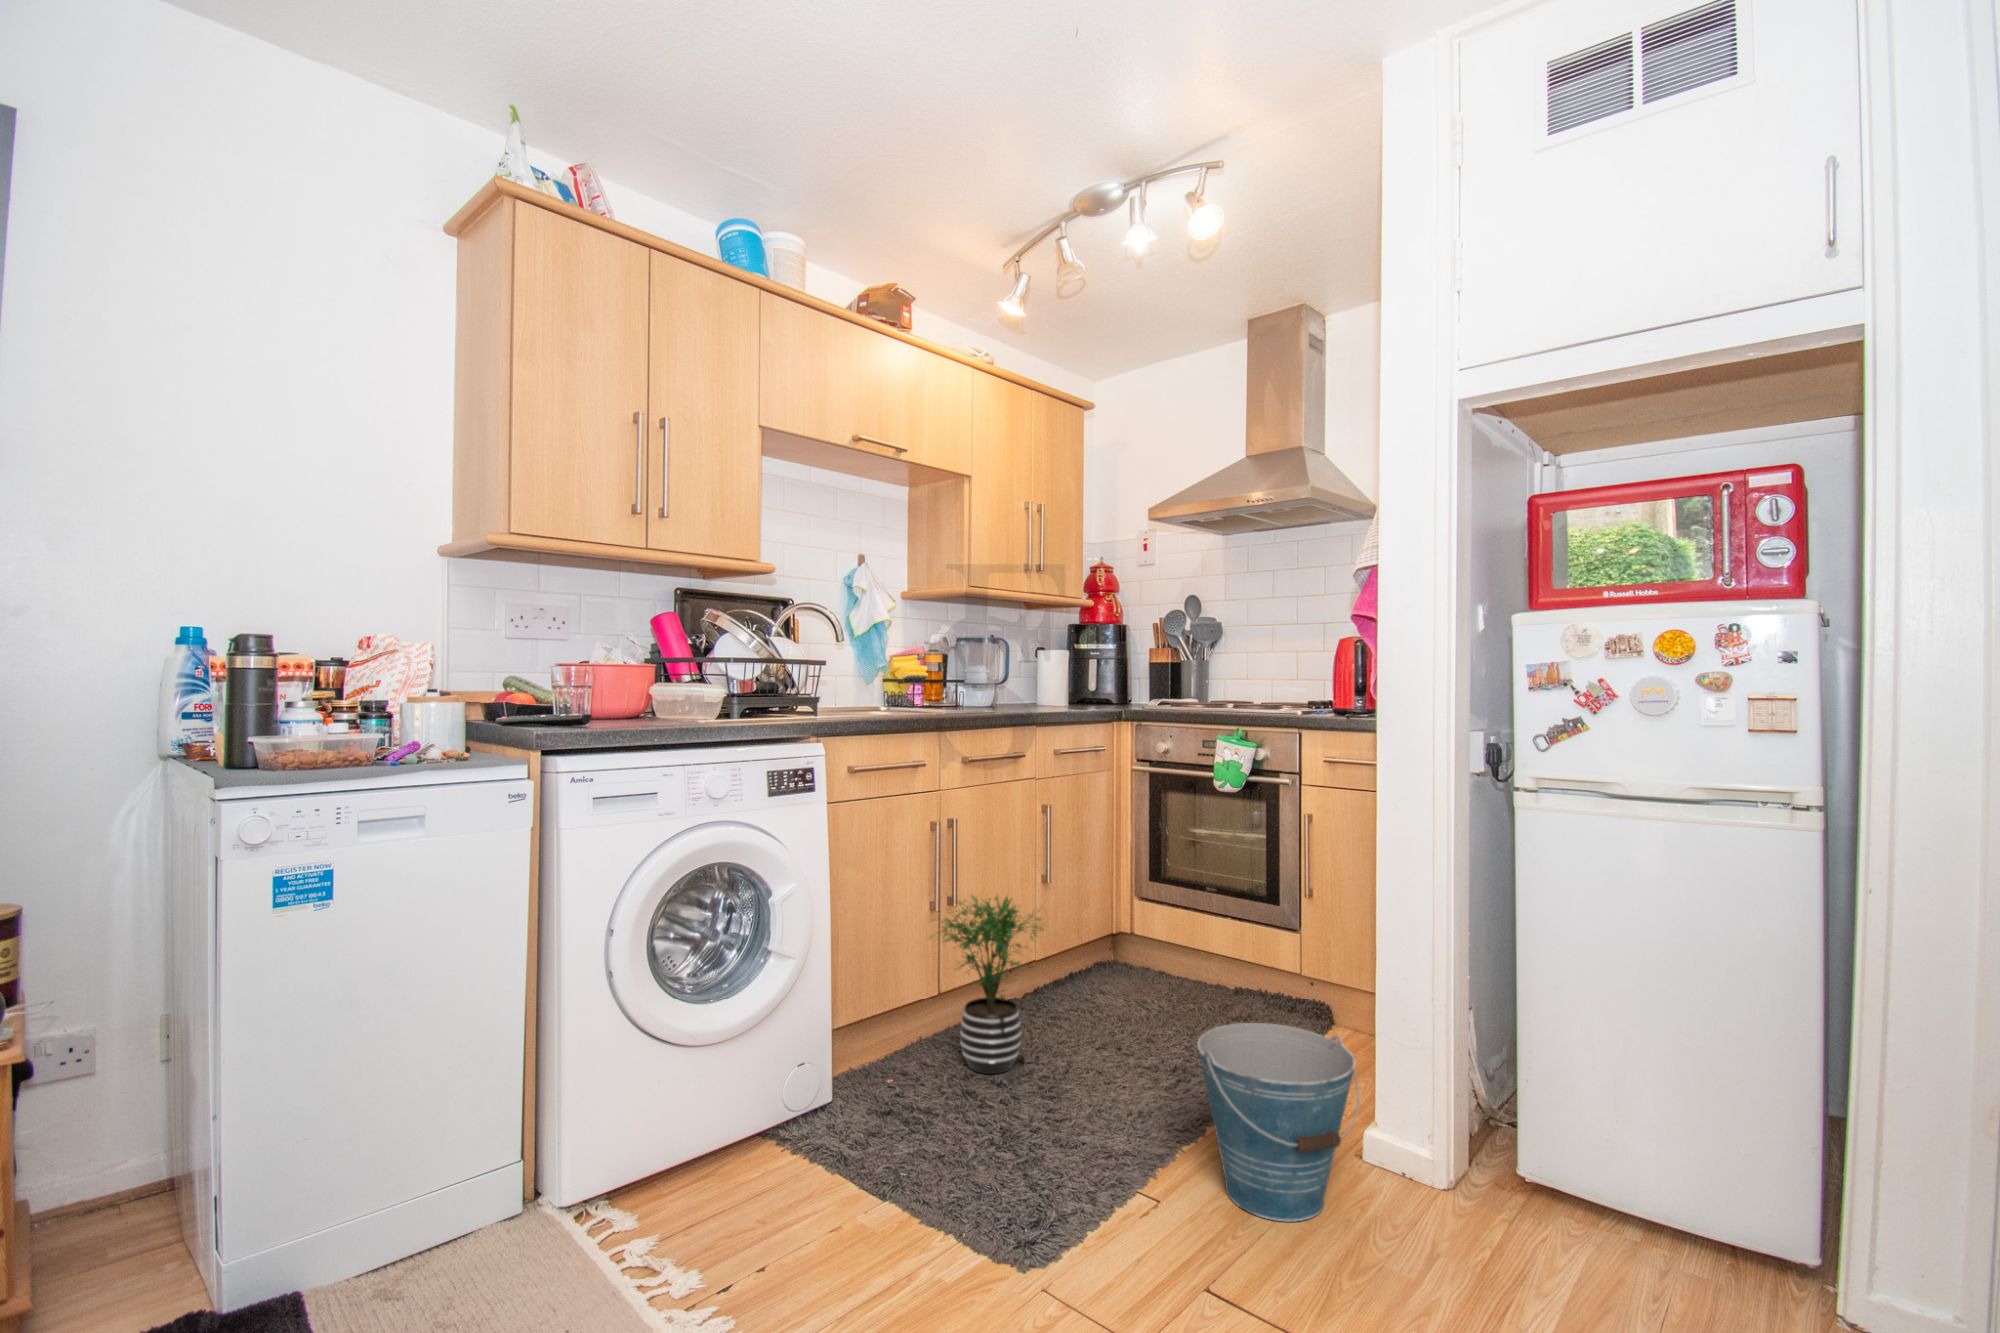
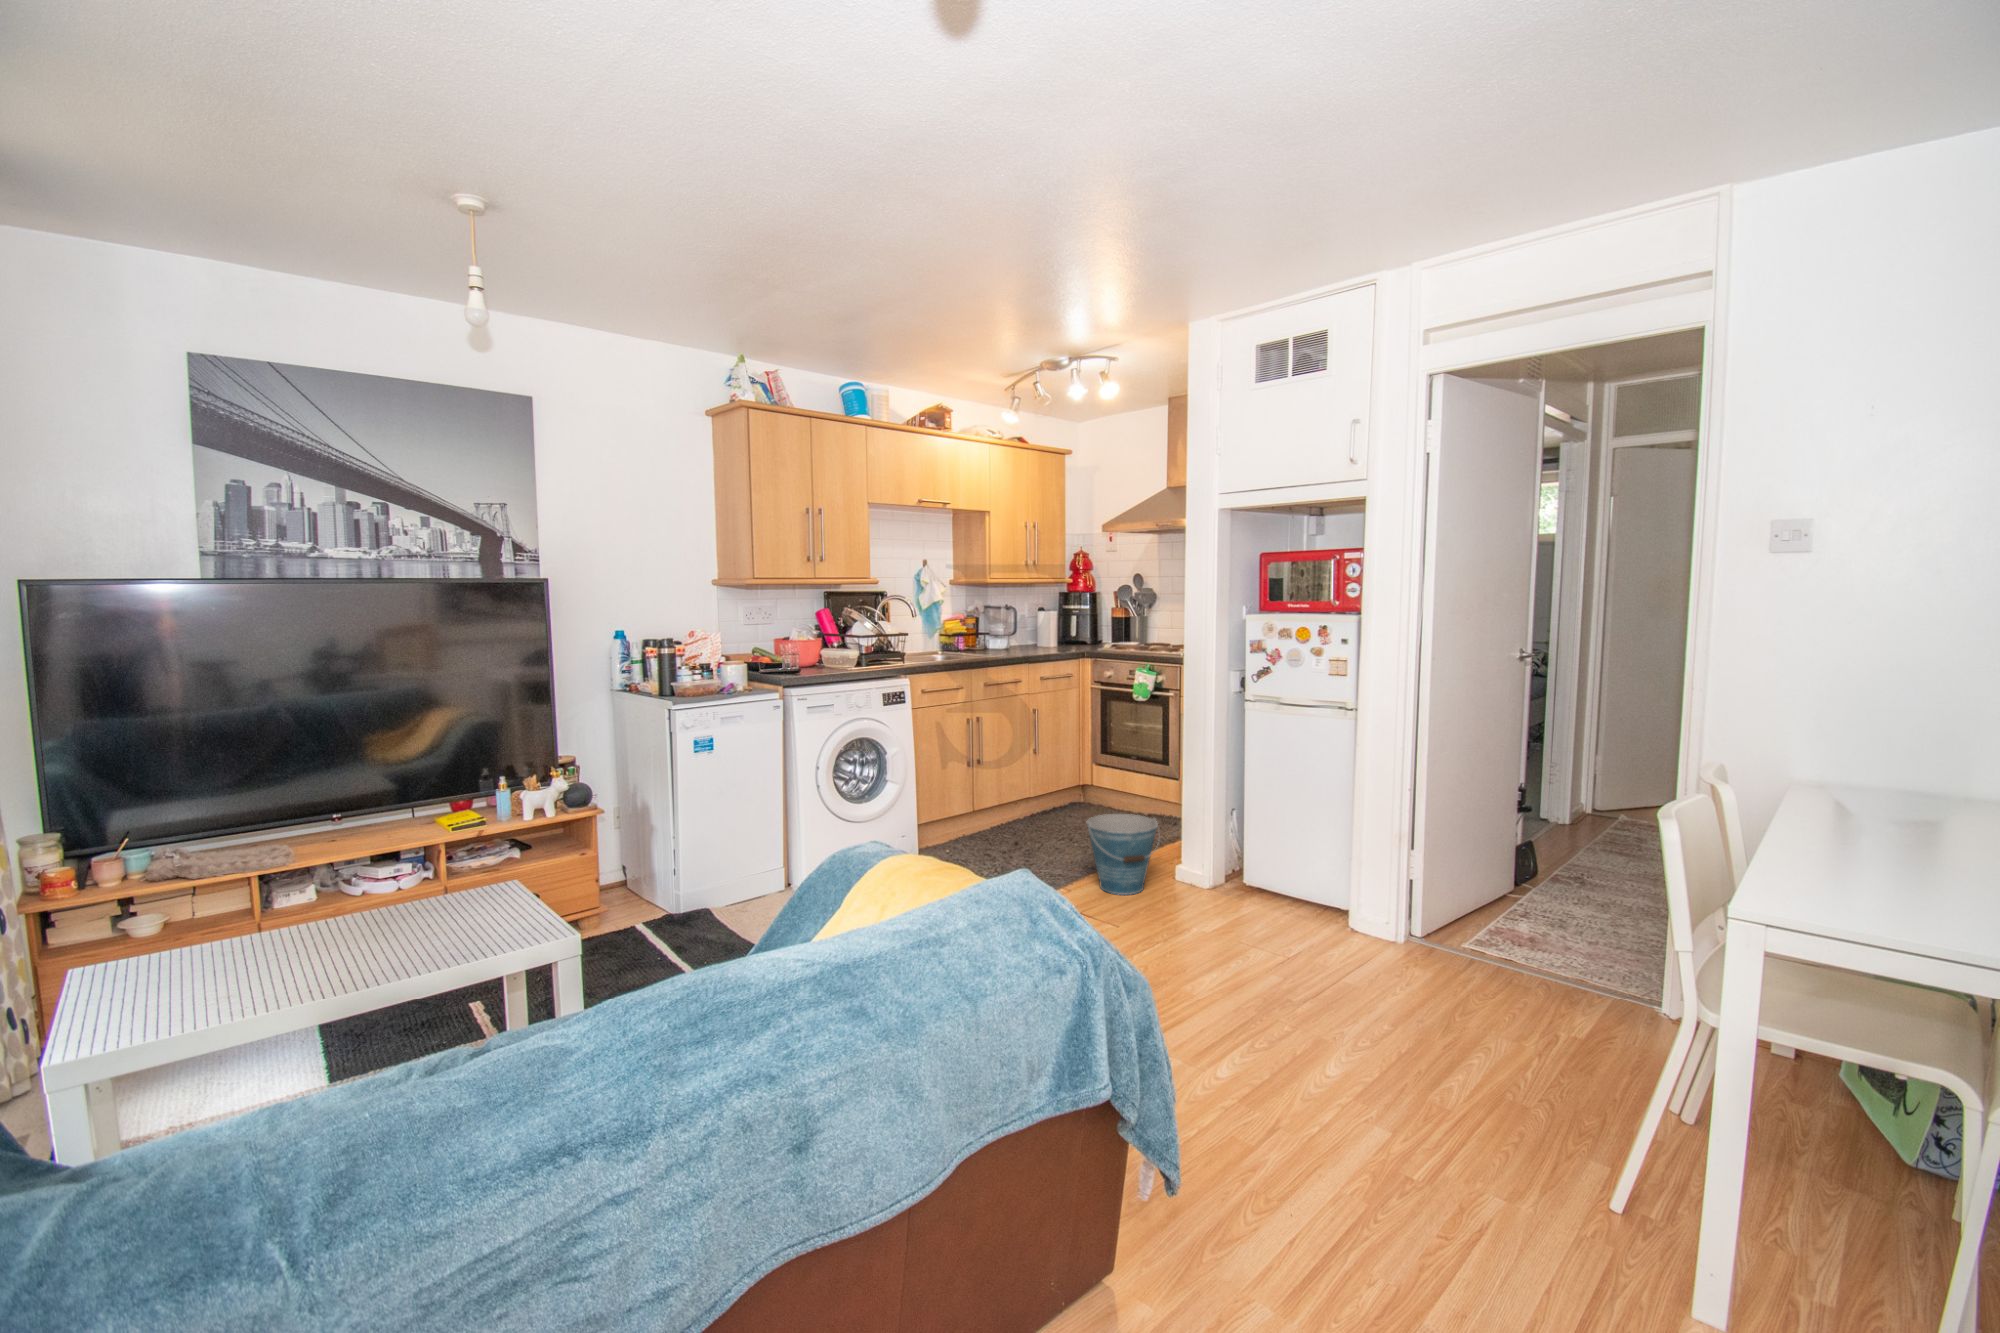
potted plant: present [930,895,1042,1074] -> none [965,756,1030,847]

